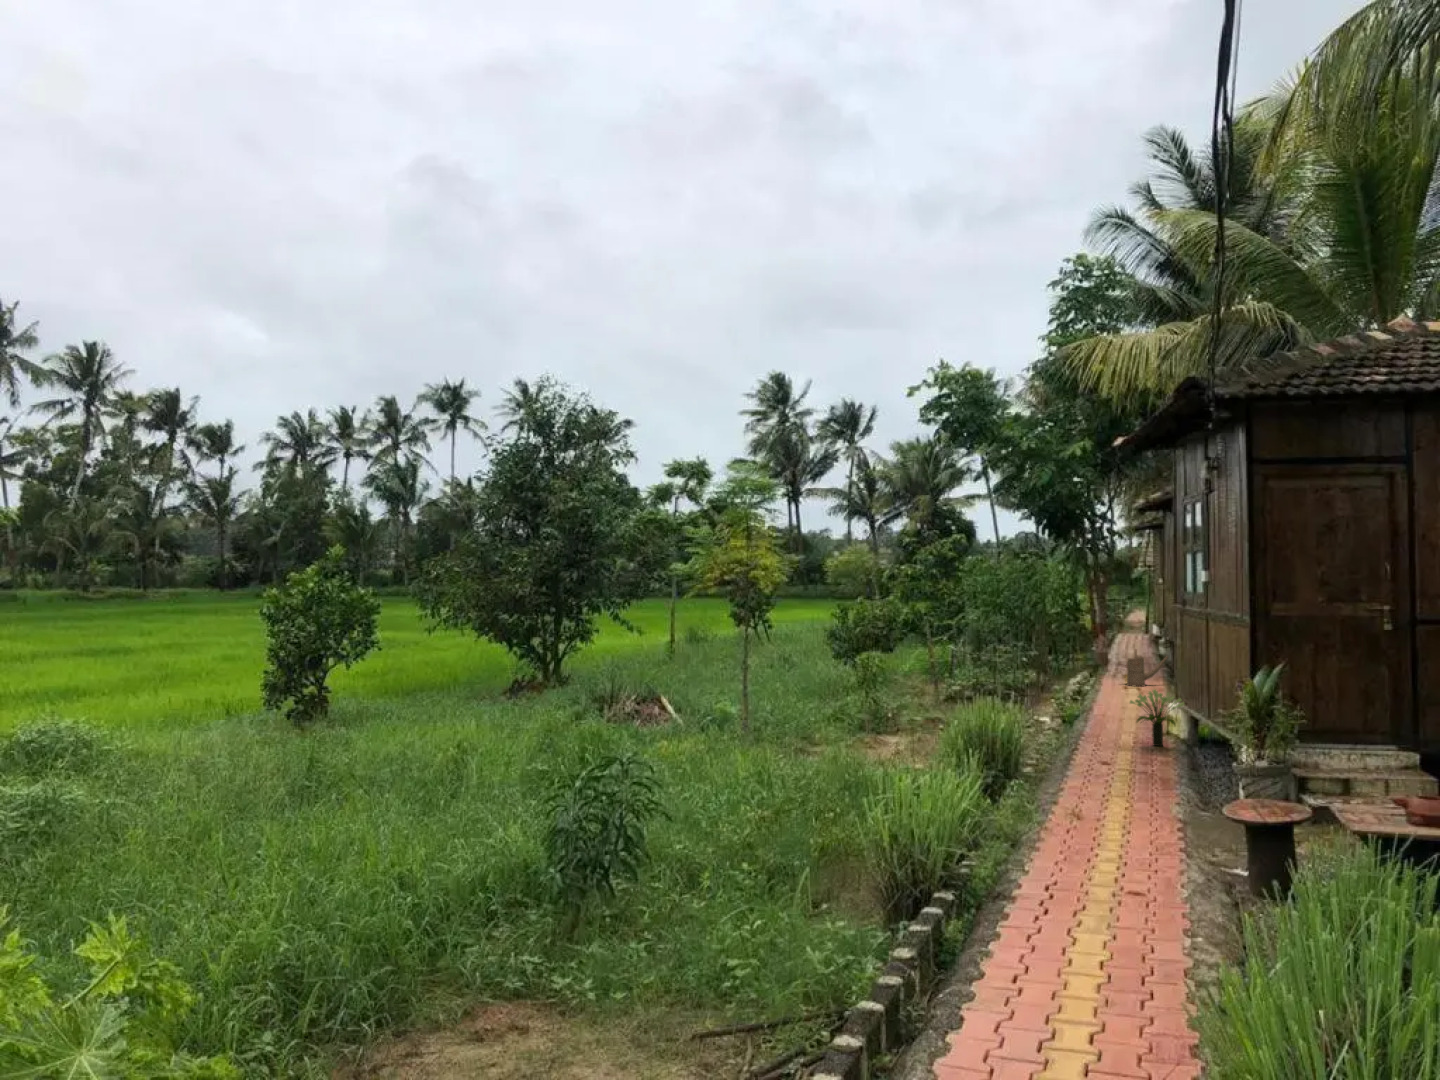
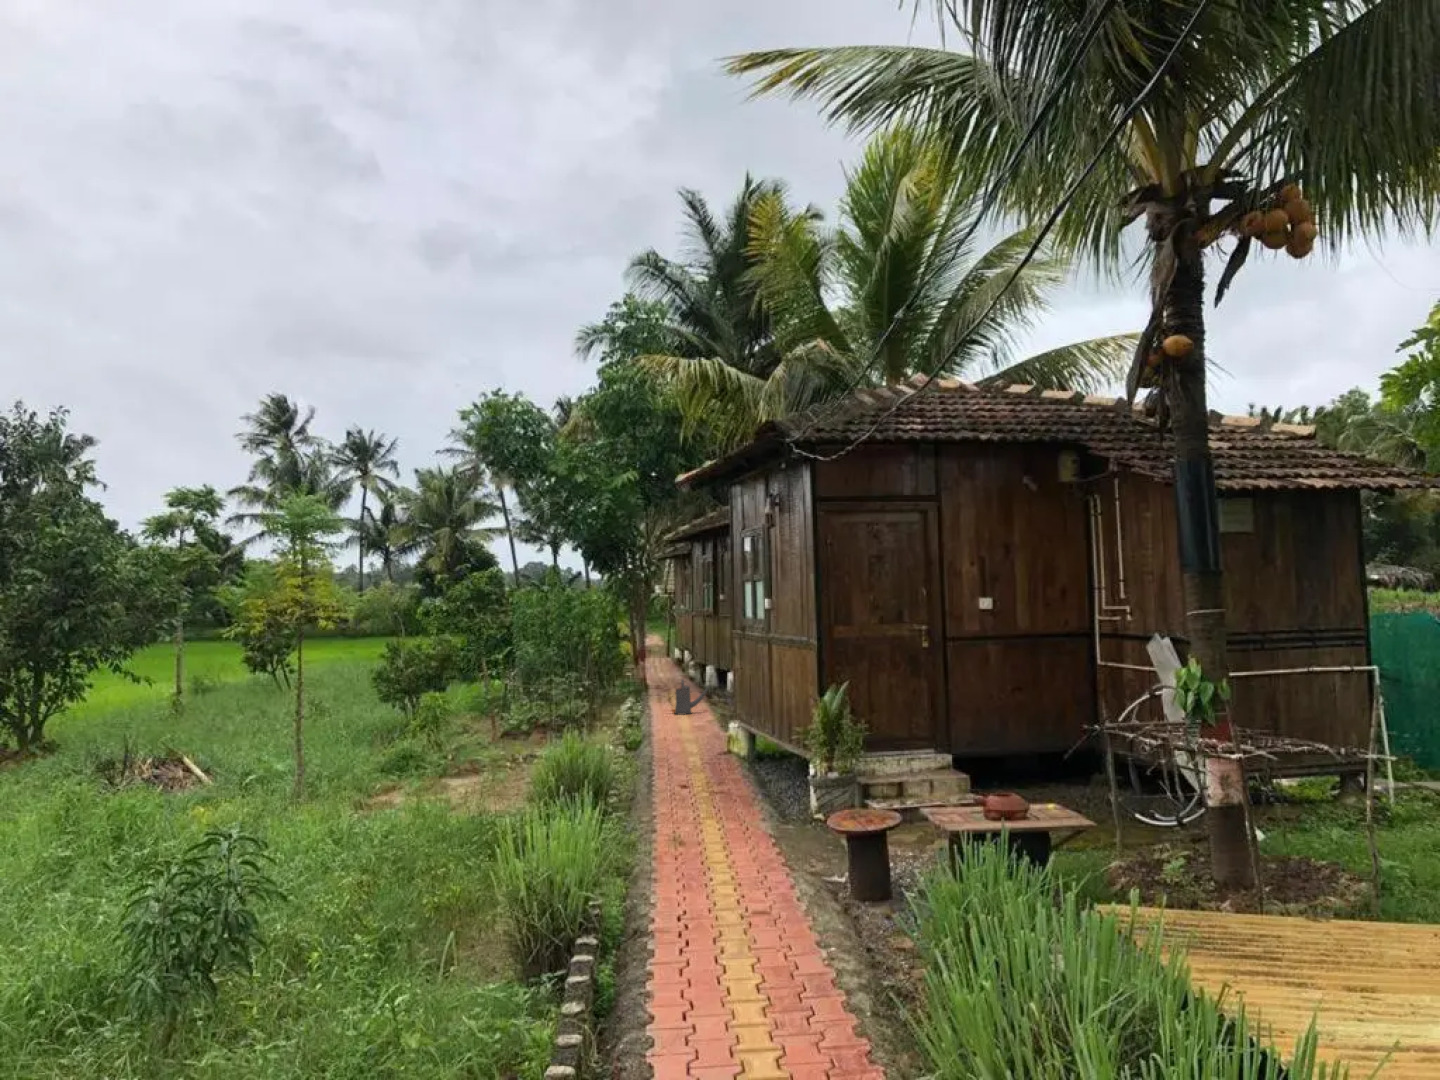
potted plant: present [1130,690,1184,746] -> none [698,714,746,767]

